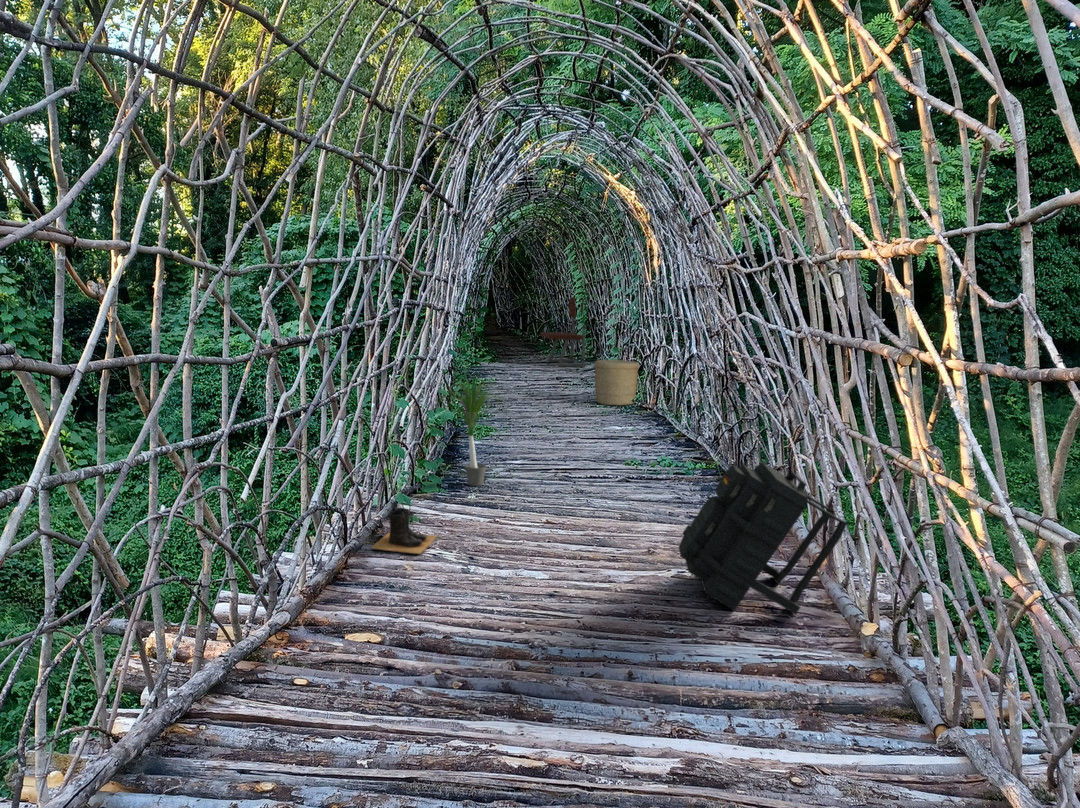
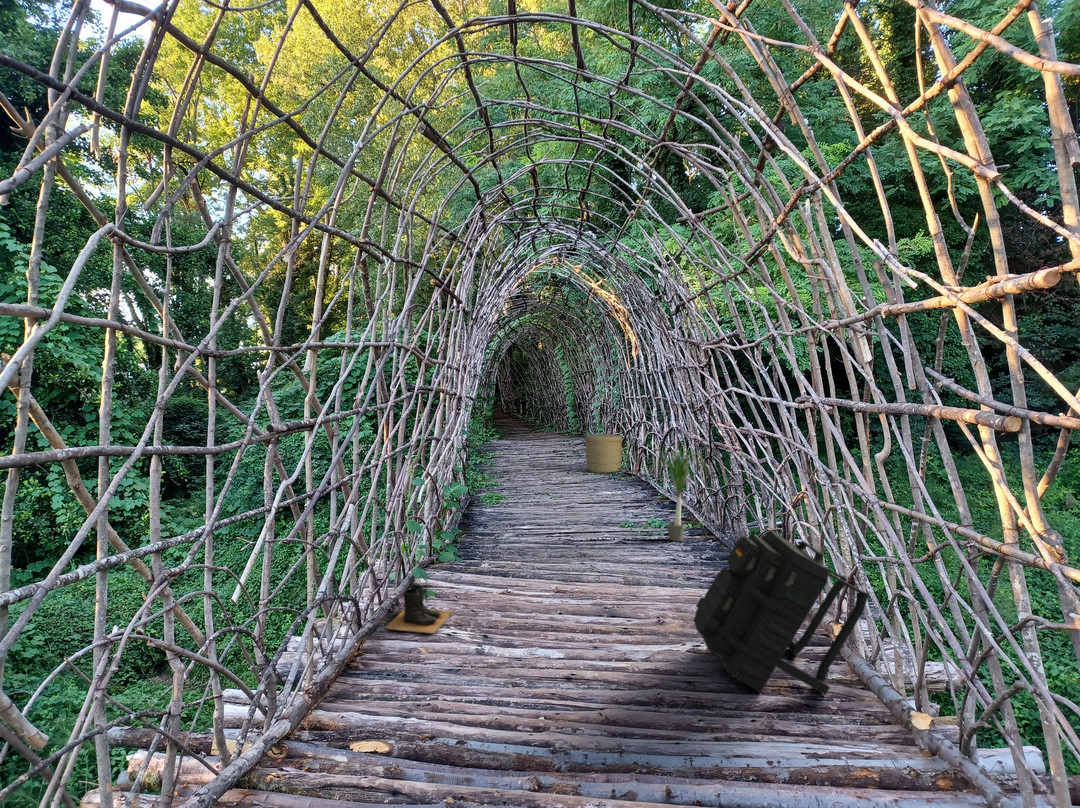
bench: present [540,297,585,367] -> none [537,384,575,441]
potted plant: present [452,375,495,486] -> present [663,447,691,541]

